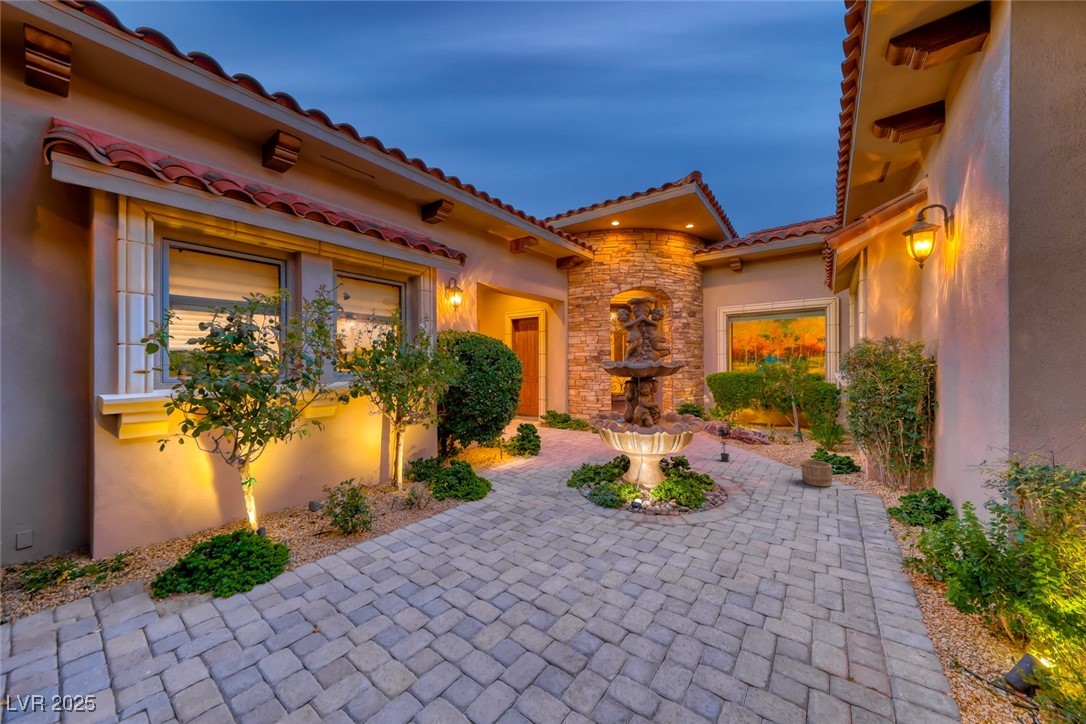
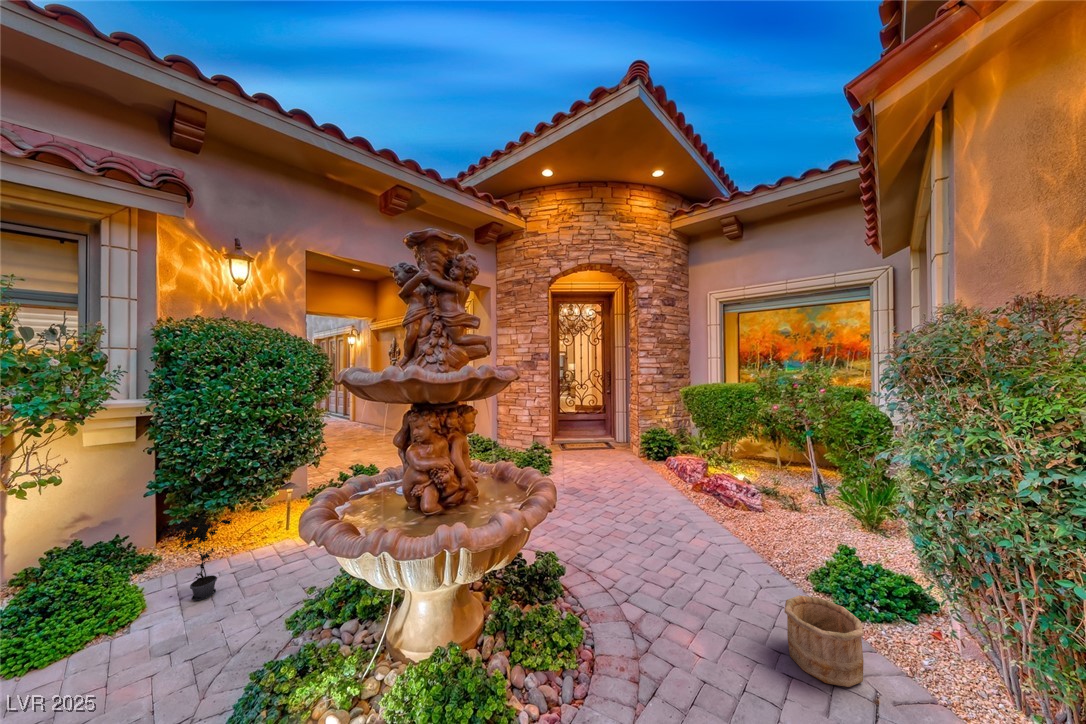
potted plant: present [718,426,733,462] -> present [161,514,236,601]

